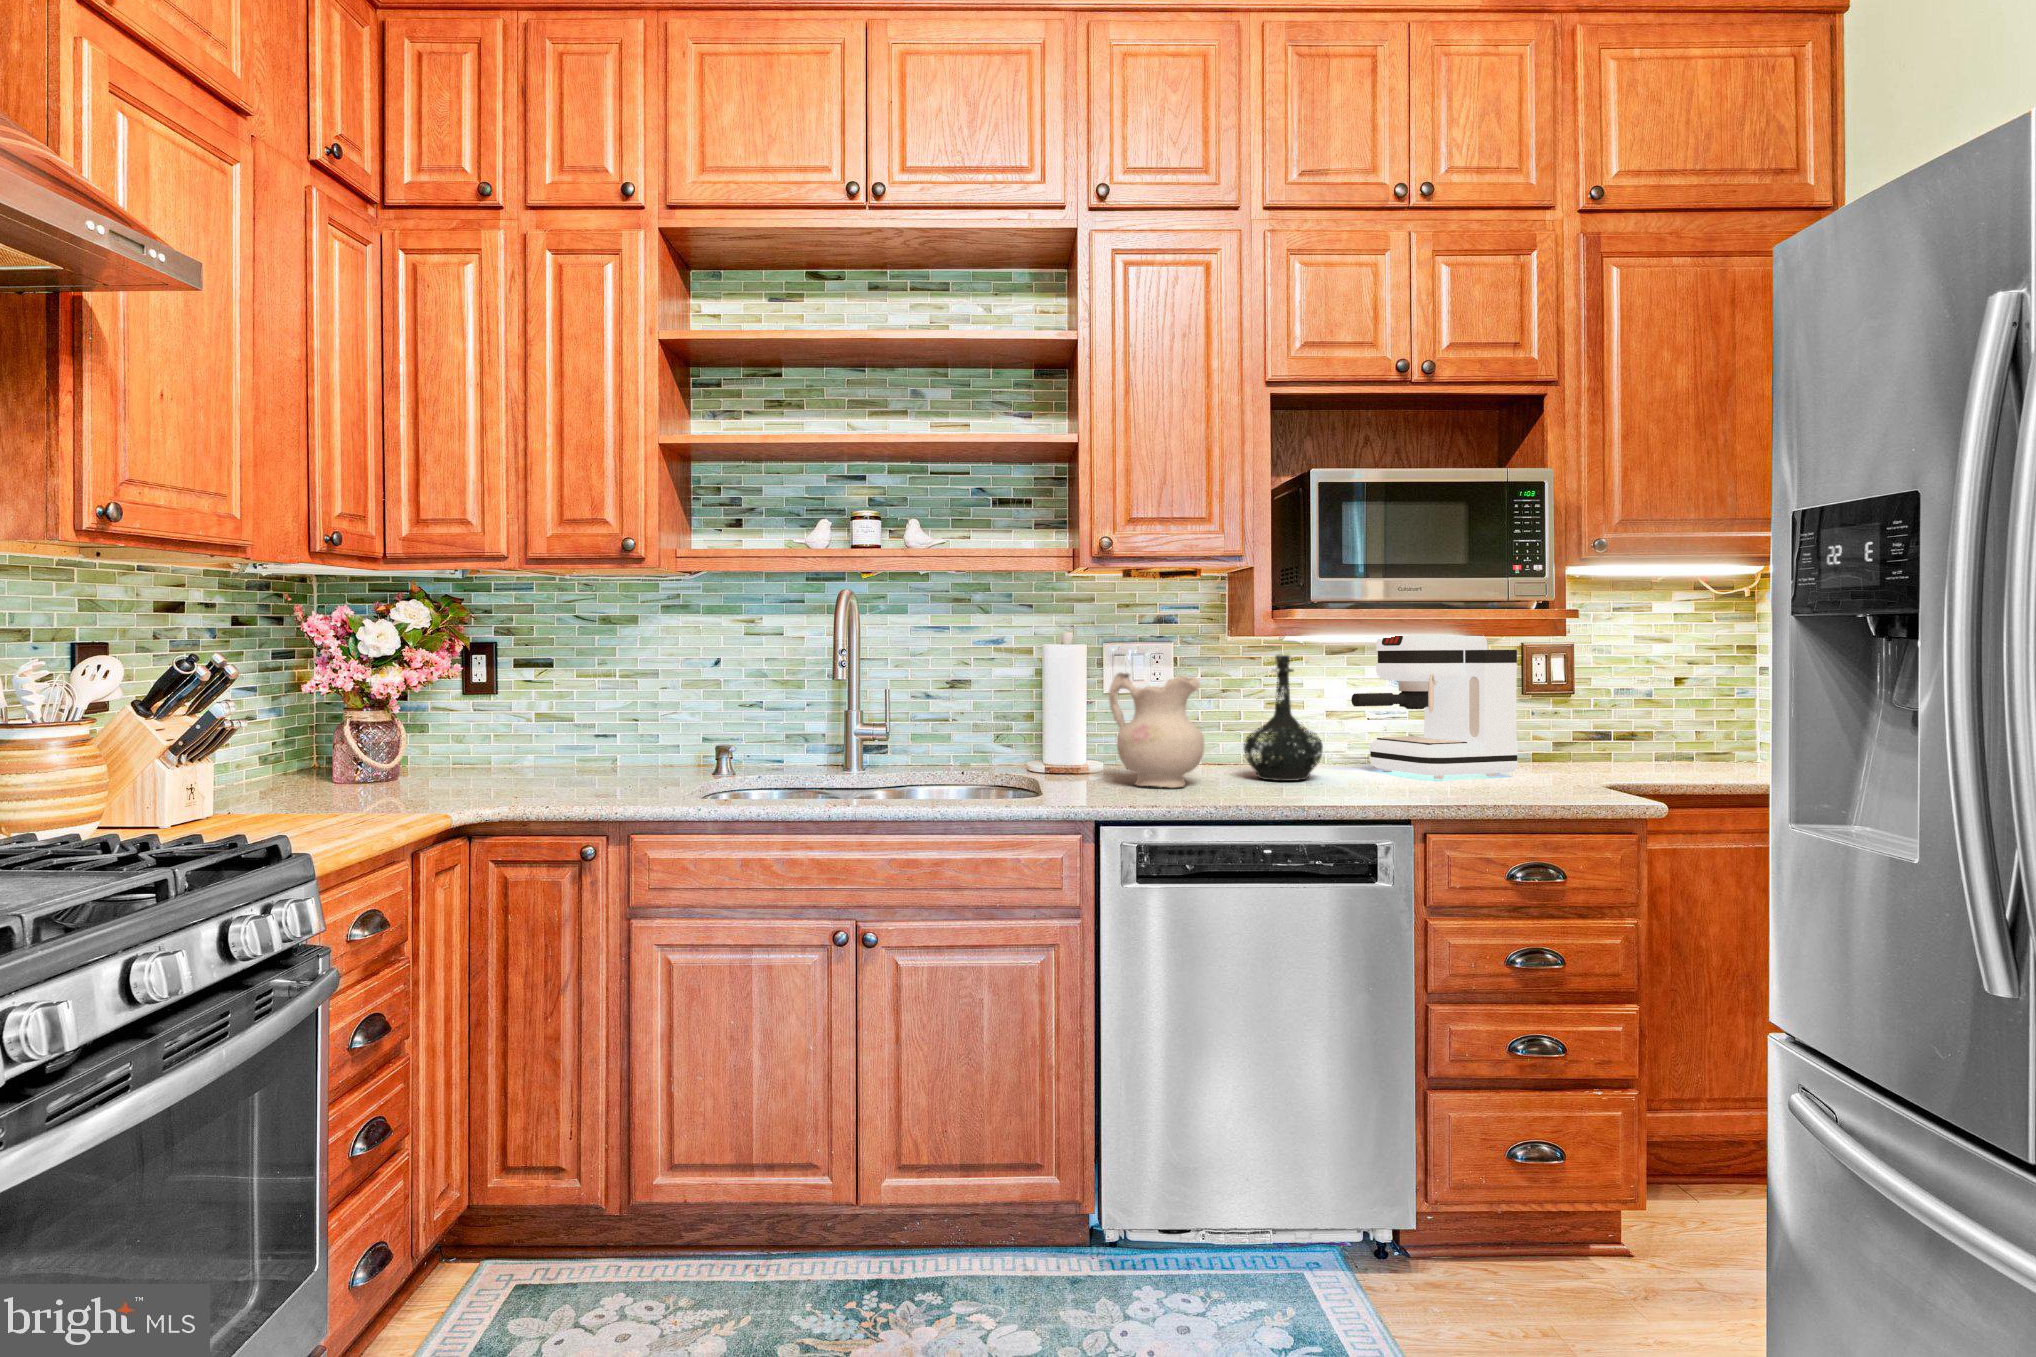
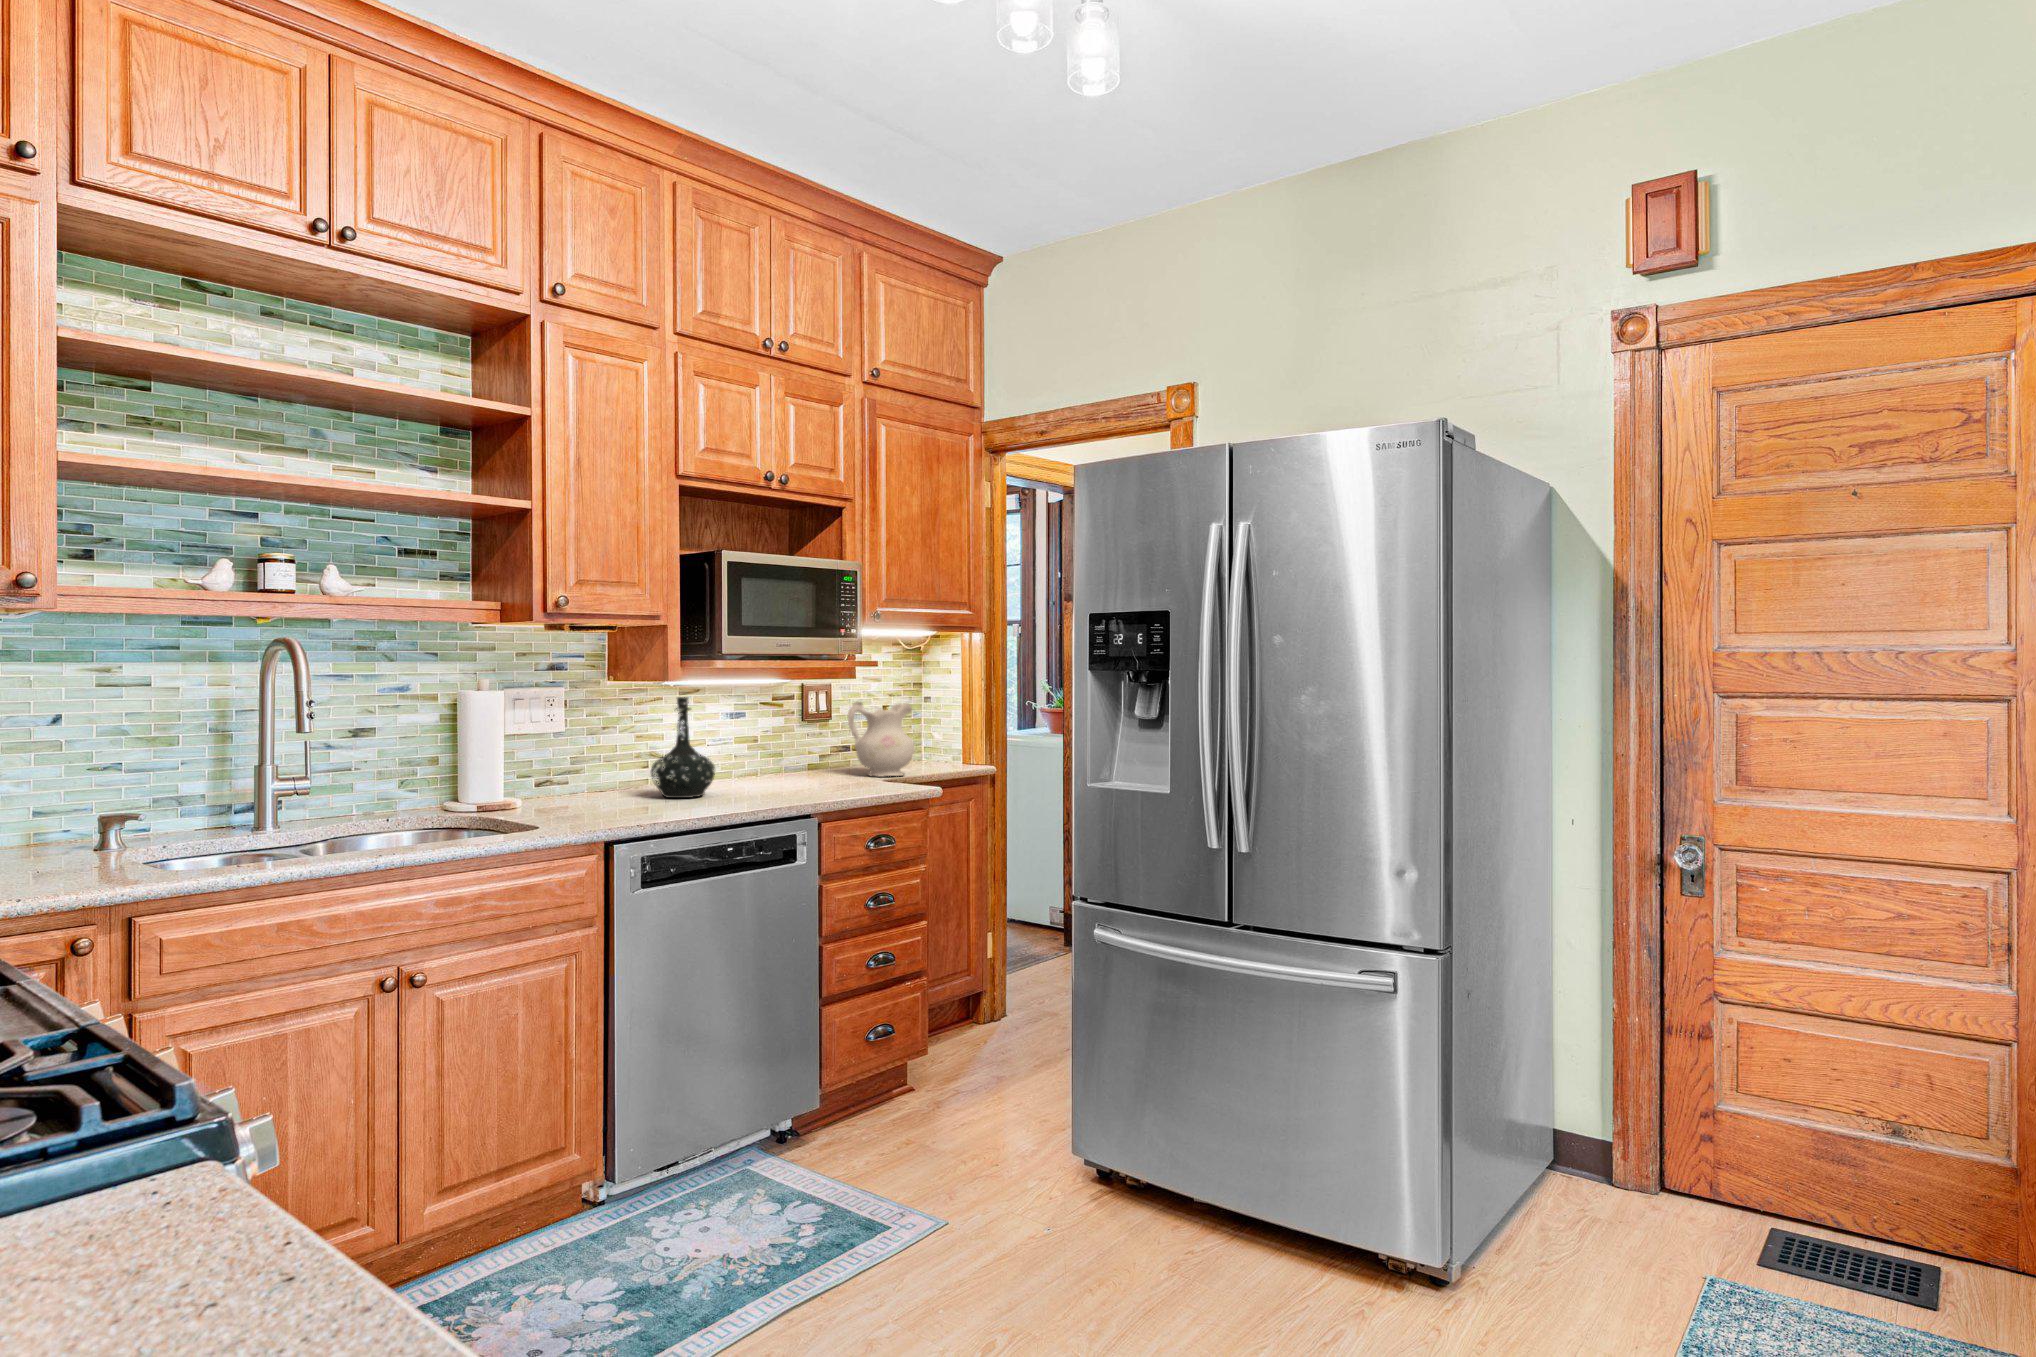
coffee maker: present [1351,635,1518,779] -> none [722,677,829,786]
ceramic pitcher: present [1109,673,1204,788] -> present [848,702,914,777]

